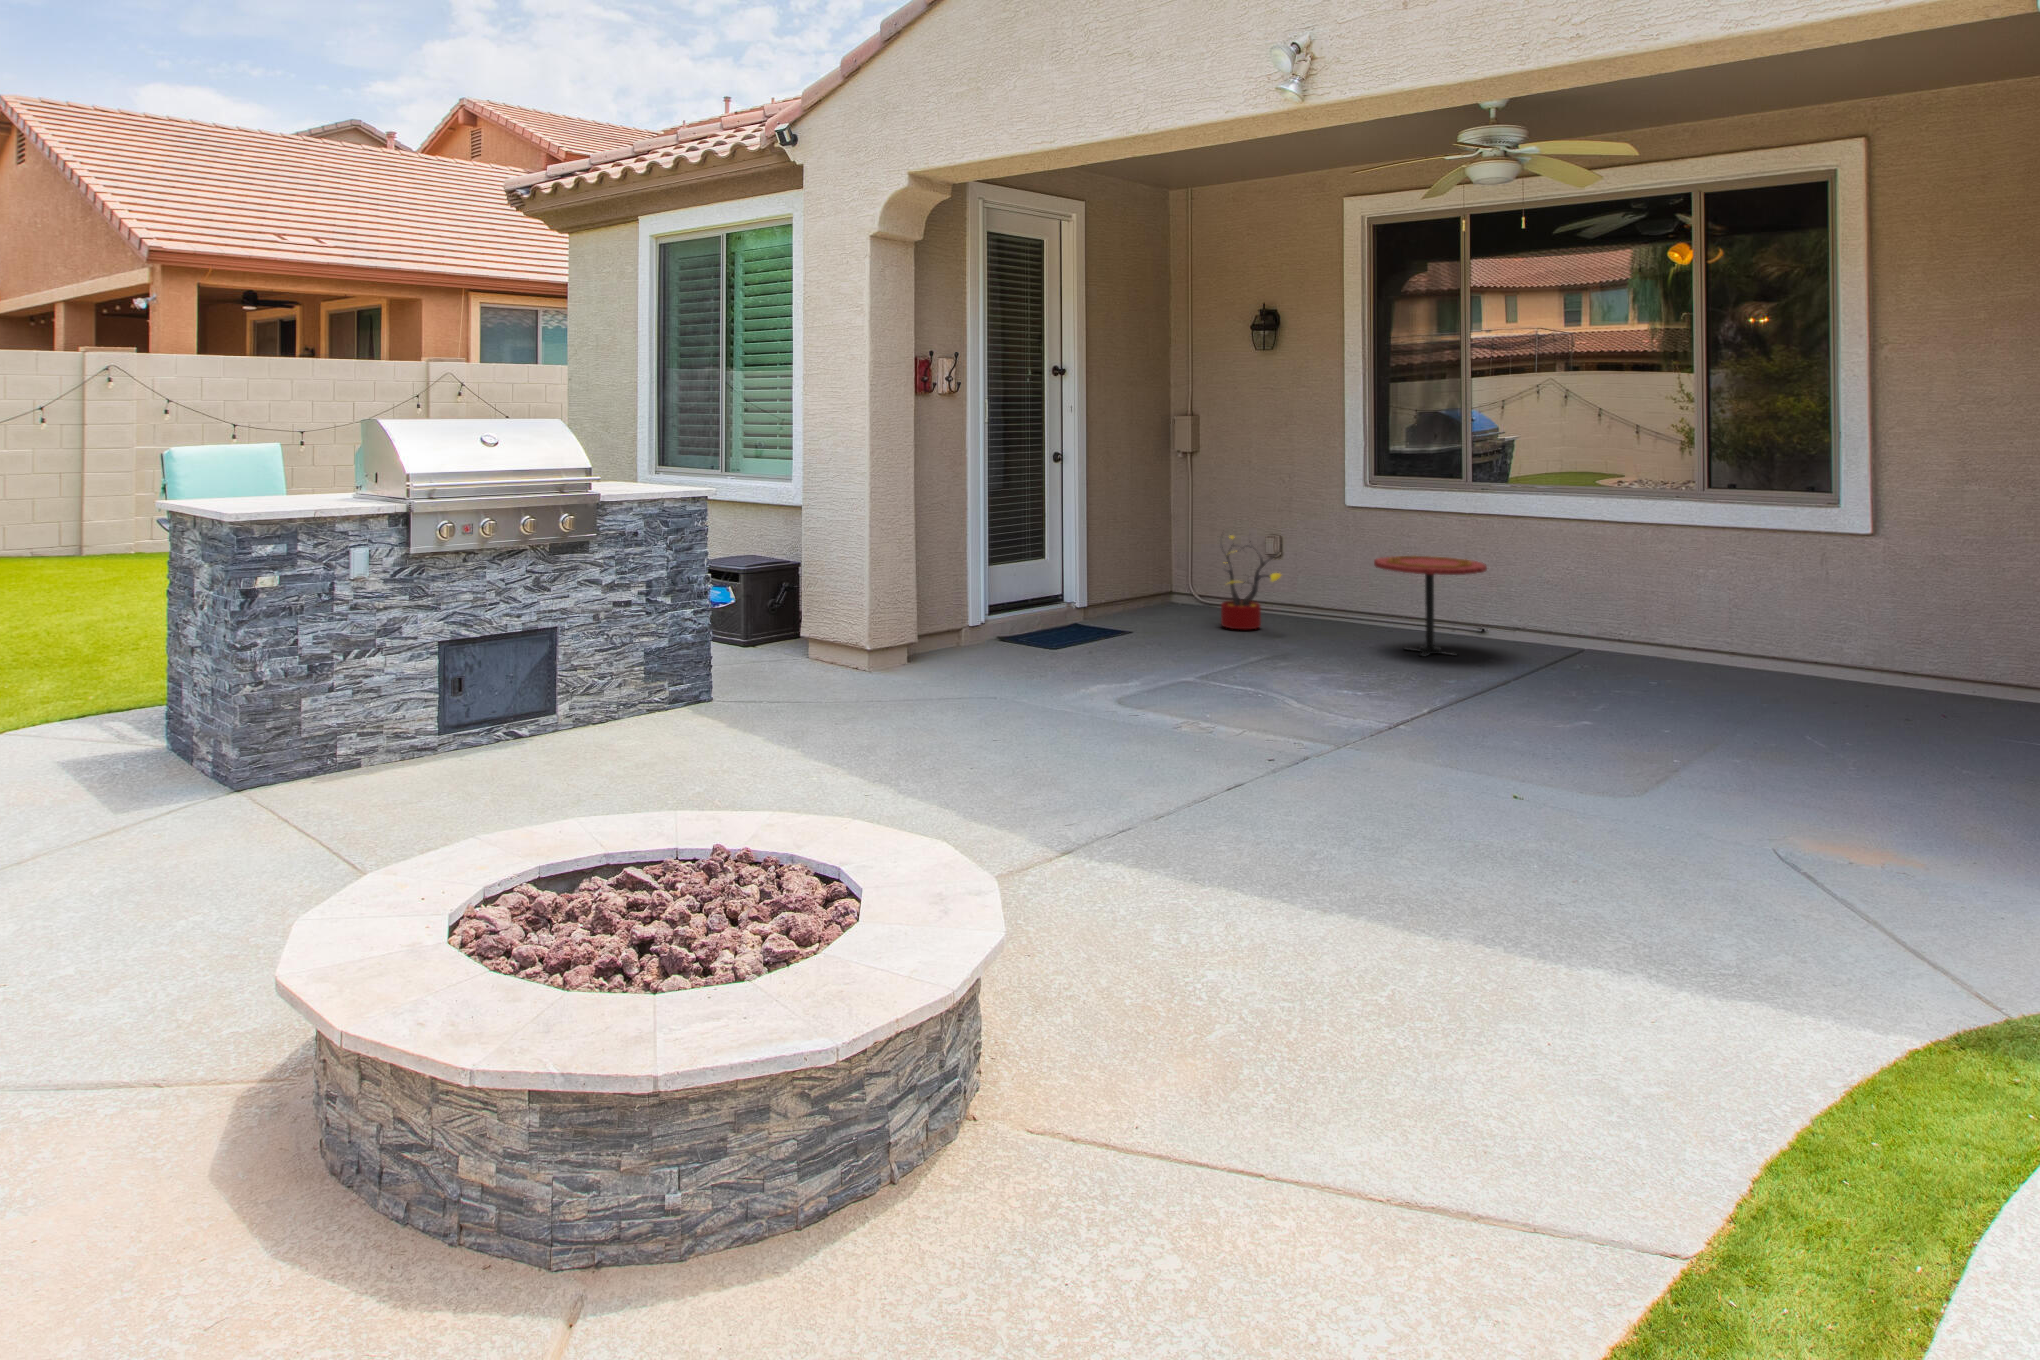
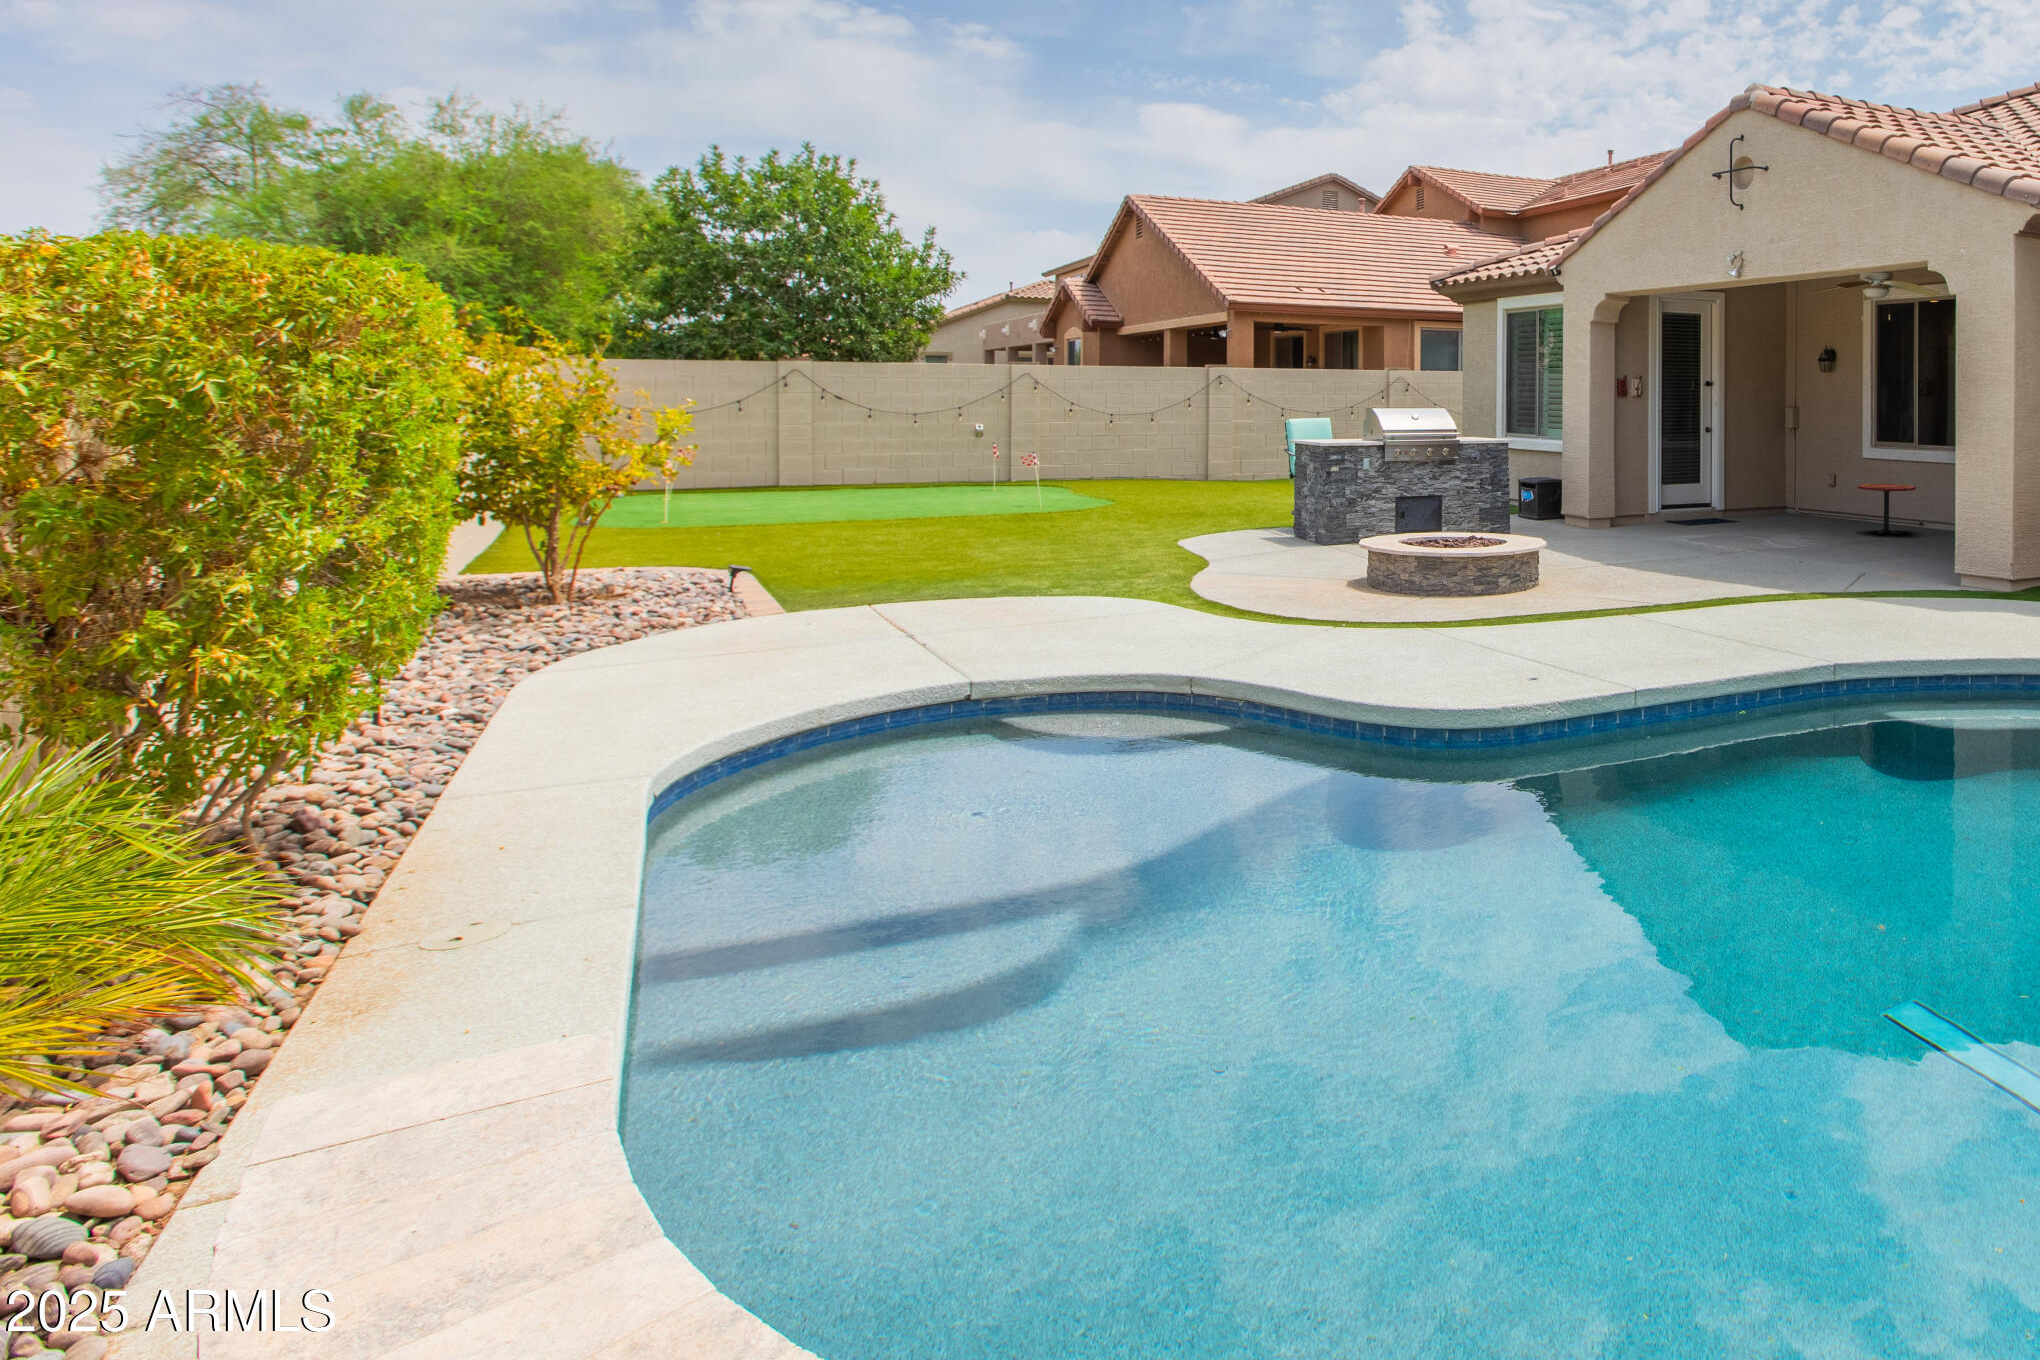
decorative plant: present [1221,536,1281,629] -> none [1796,472,1825,523]

